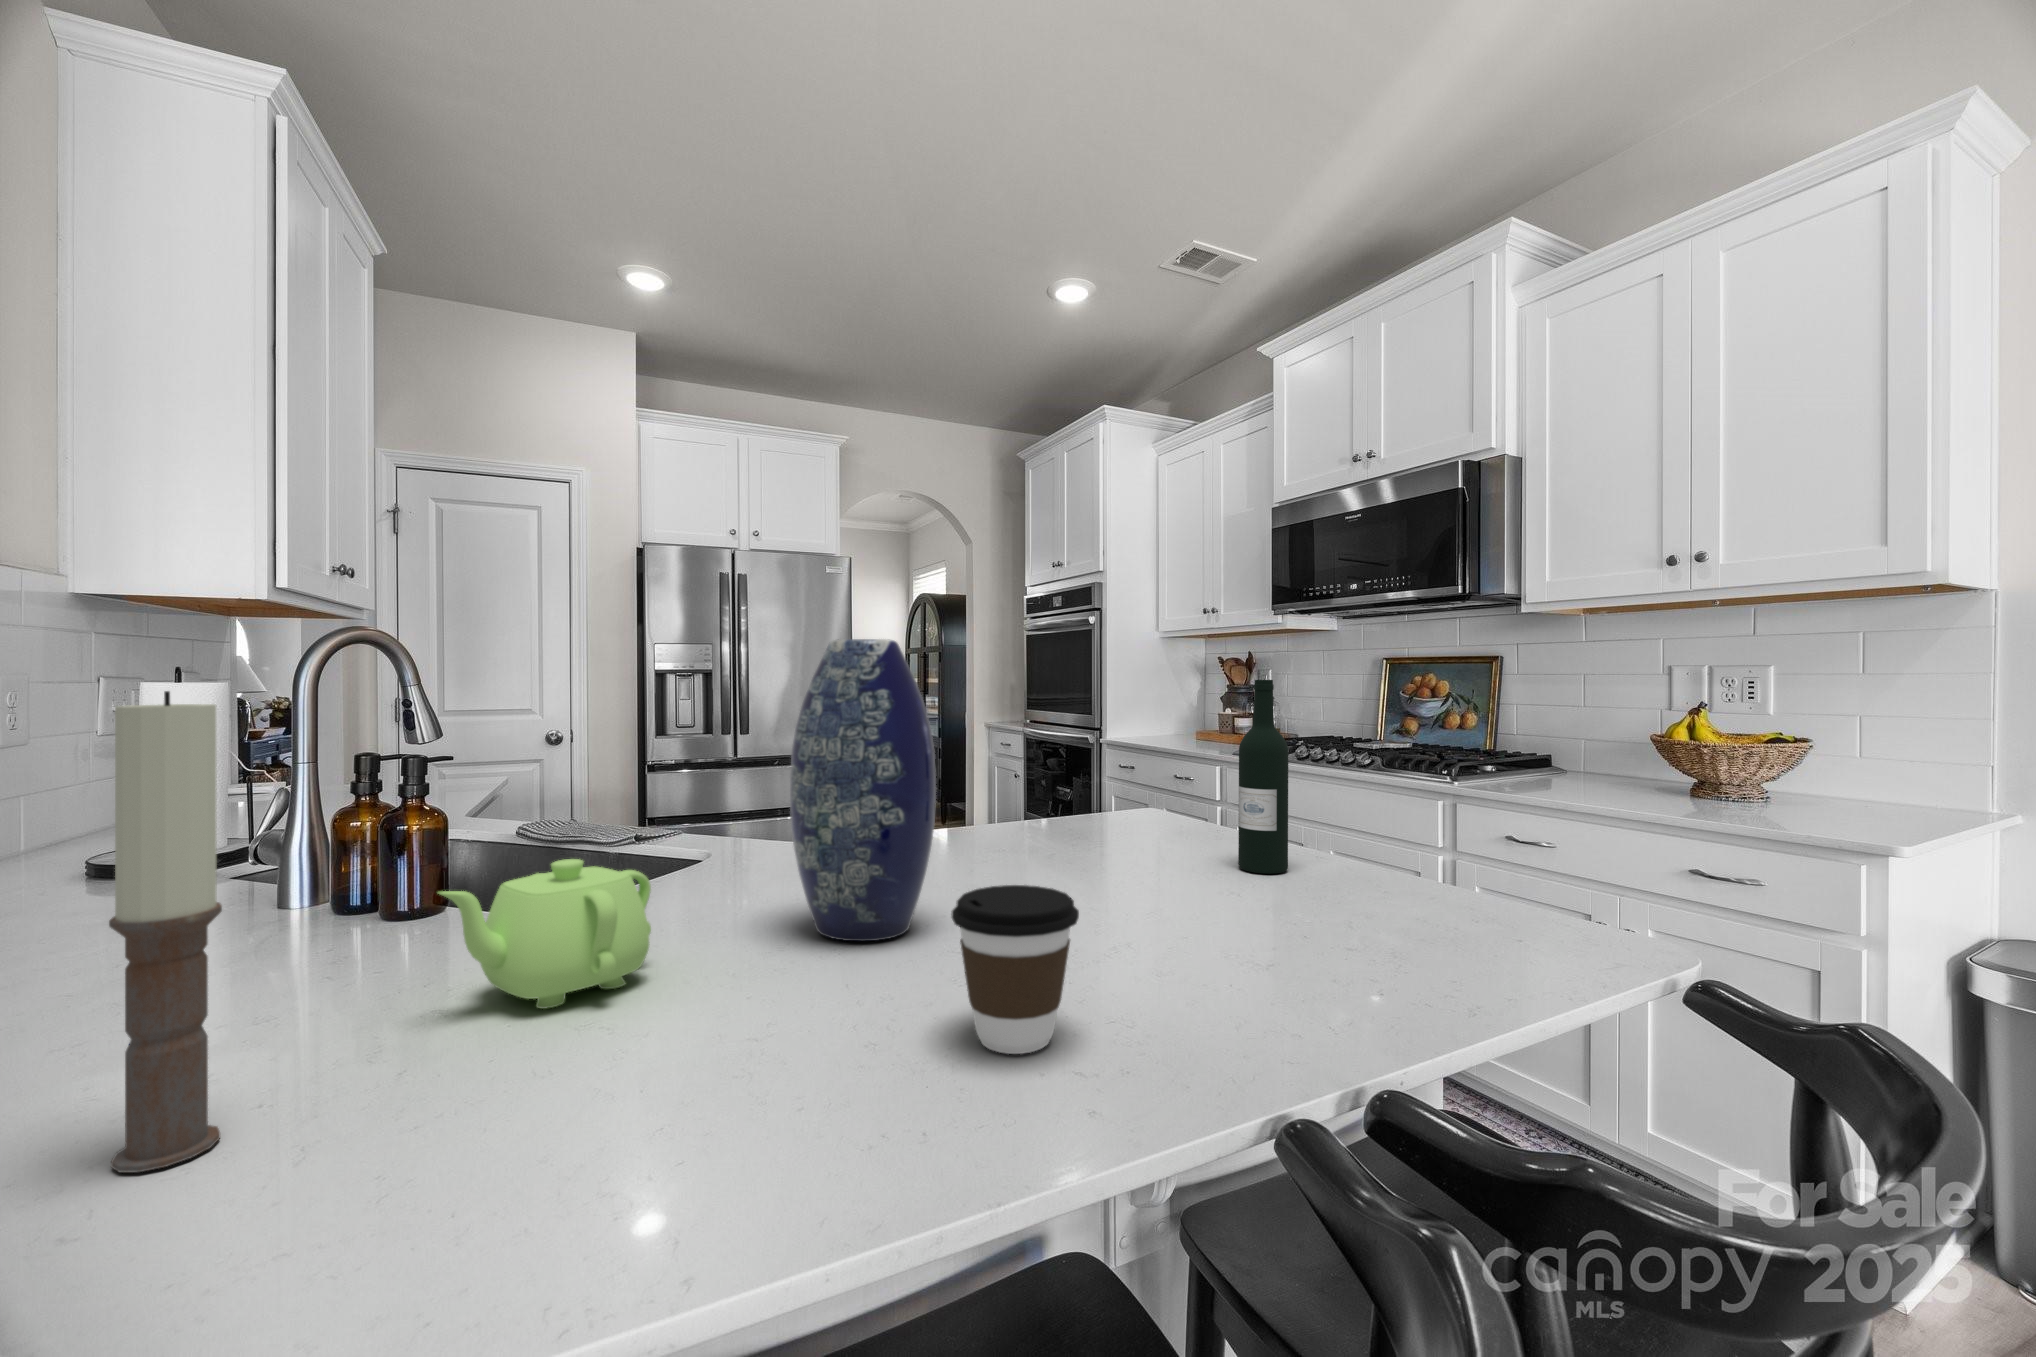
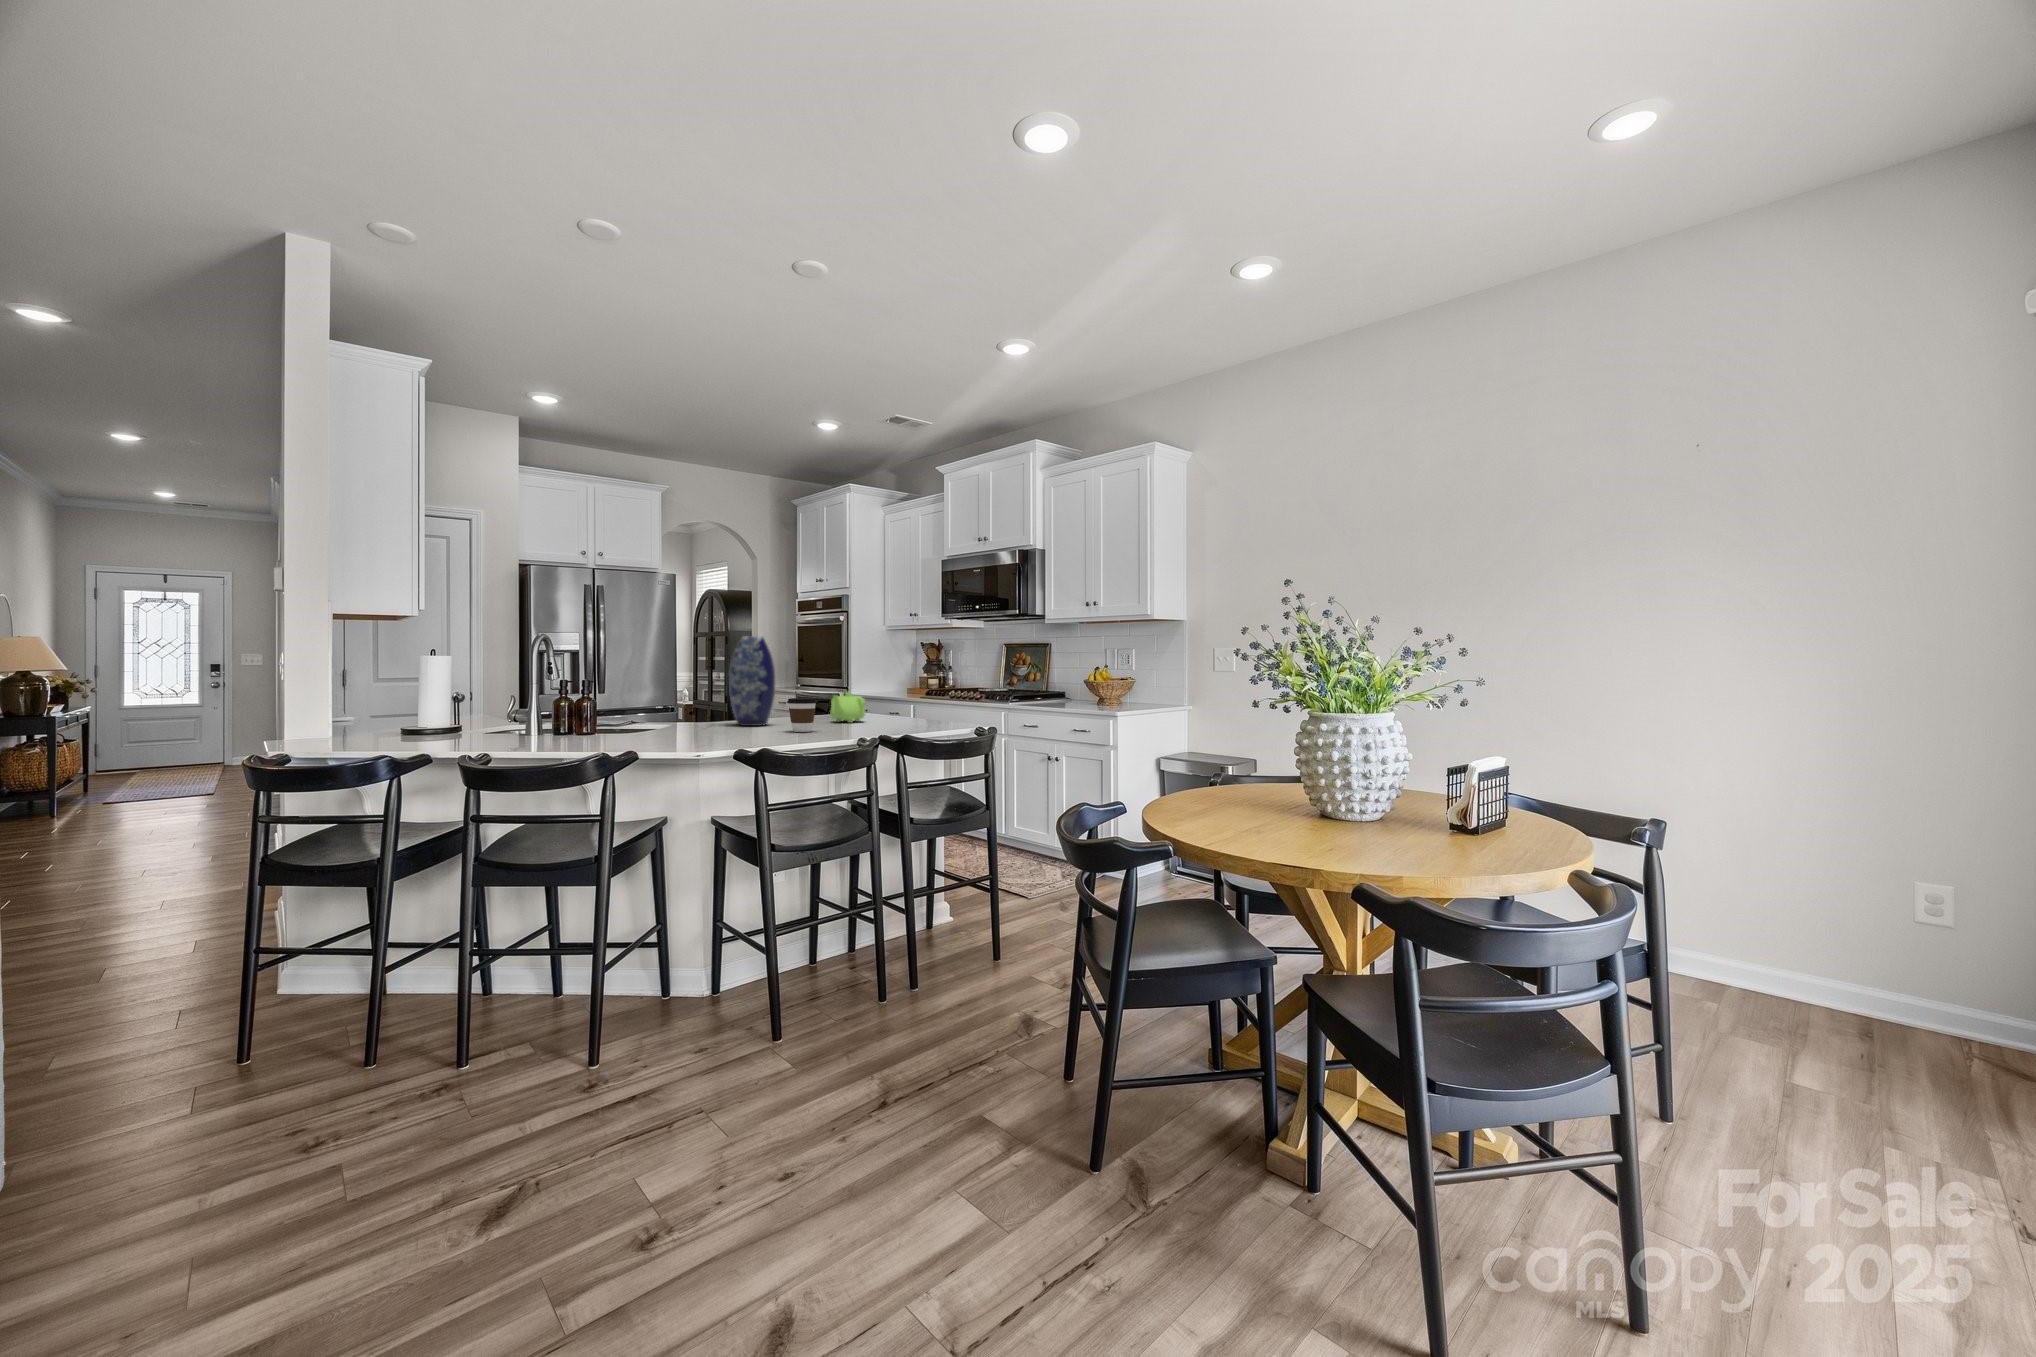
wine bottle: present [1238,680,1288,874] -> none [881,651,898,718]
candle: present [109,691,222,1172] -> none [623,647,640,738]
teapot: present [438,859,651,1009] -> present [830,692,865,723]

